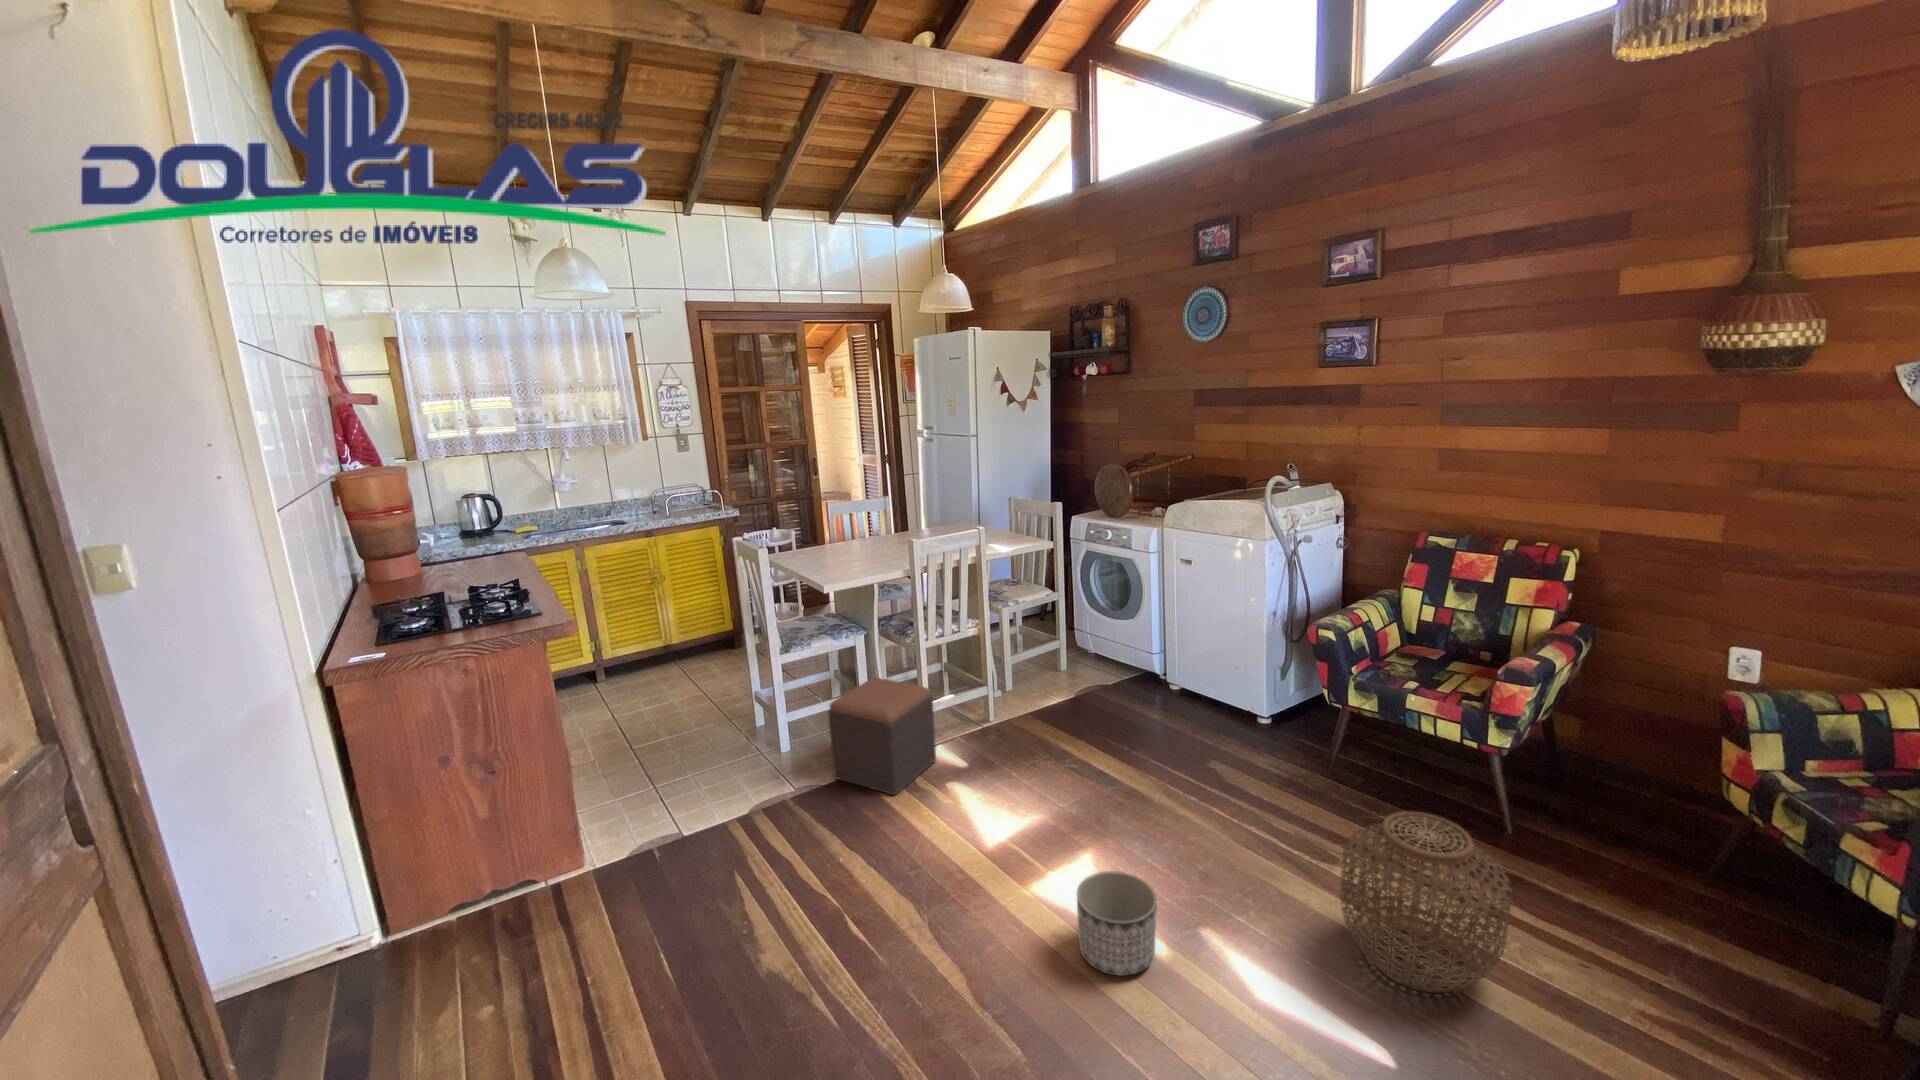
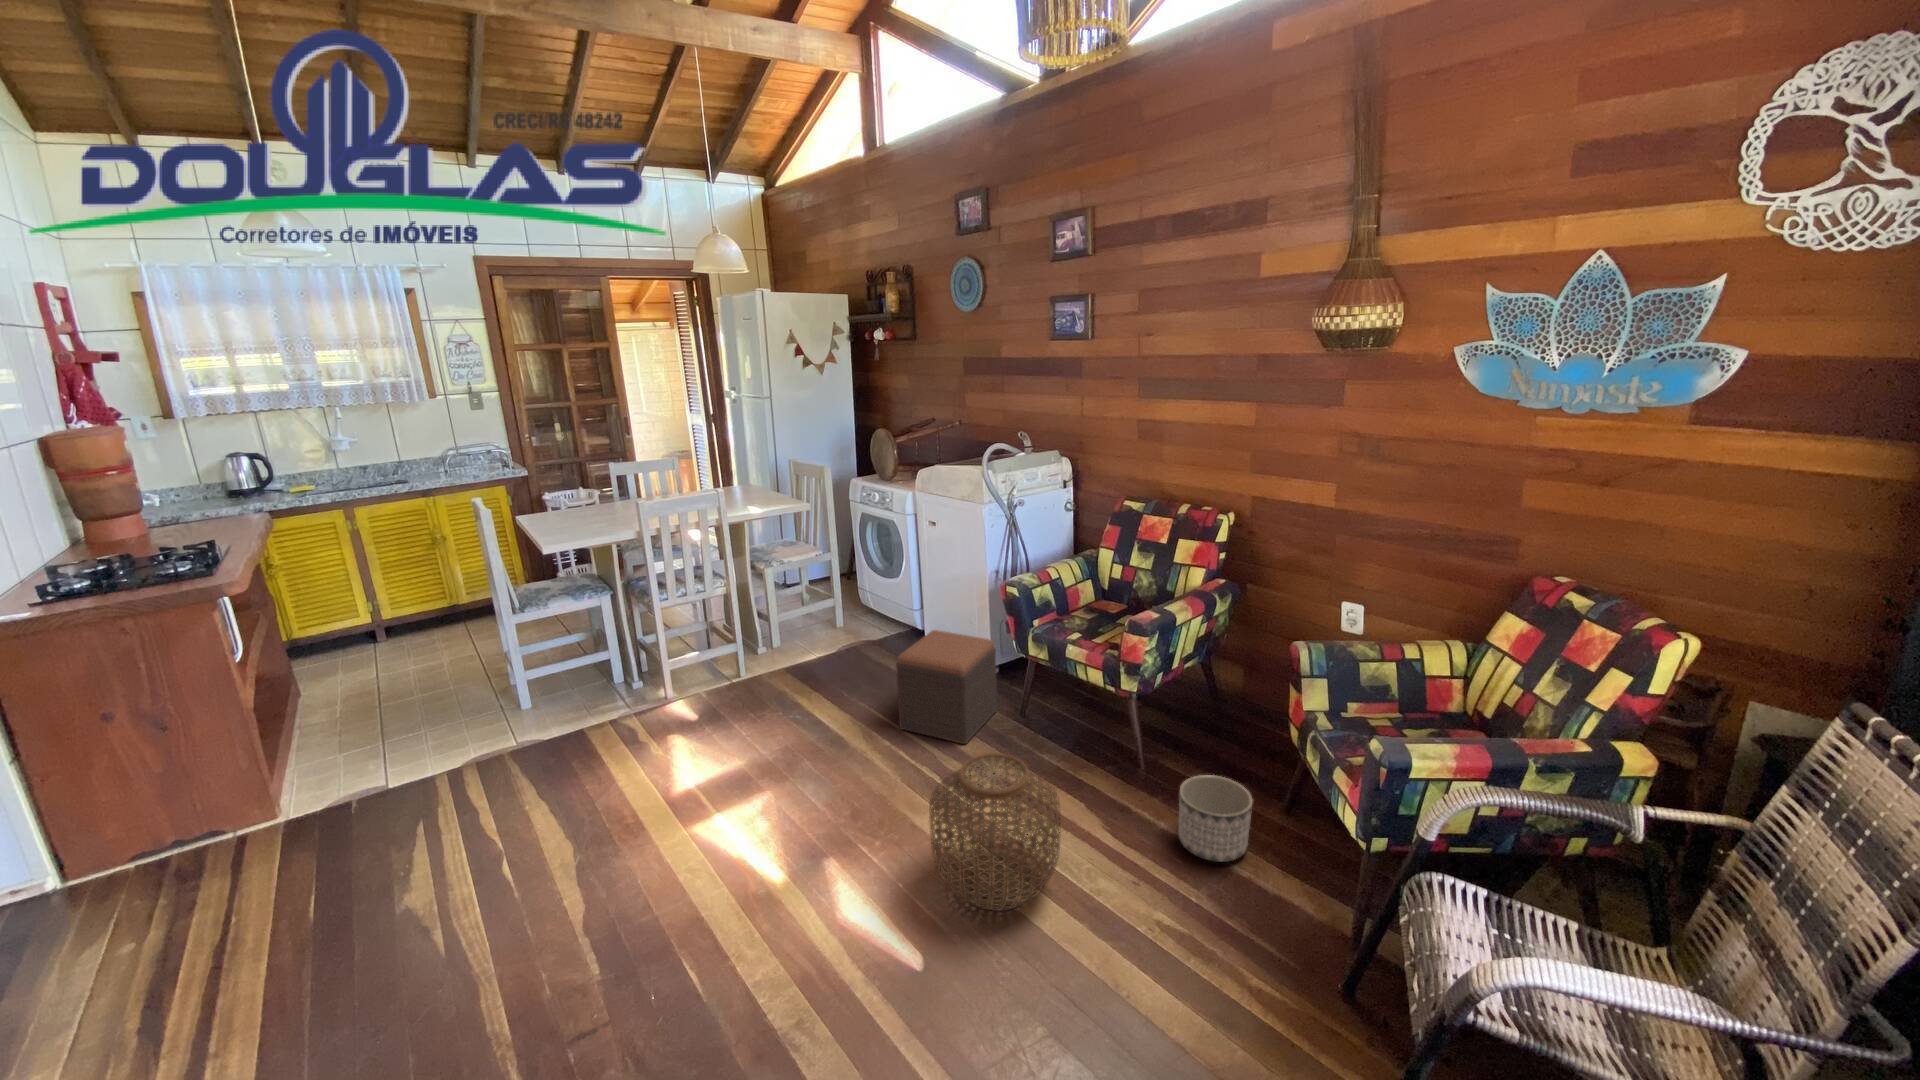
footstool: present [828,677,936,795] -> present [896,630,997,744]
planter: present [1077,871,1157,976] -> present [1179,775,1253,862]

